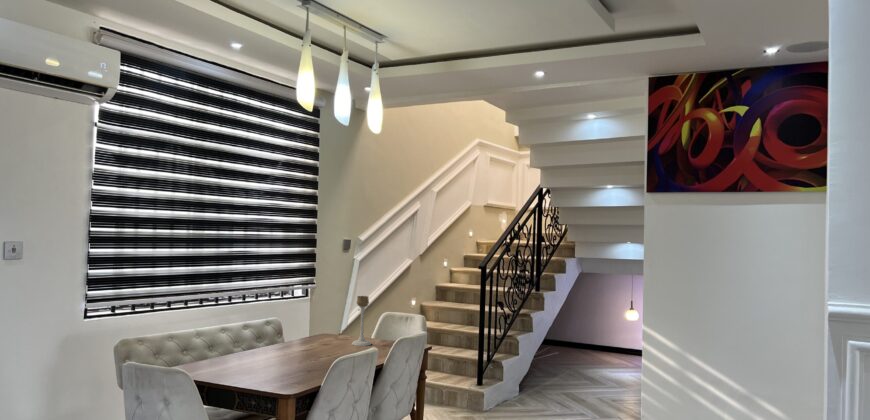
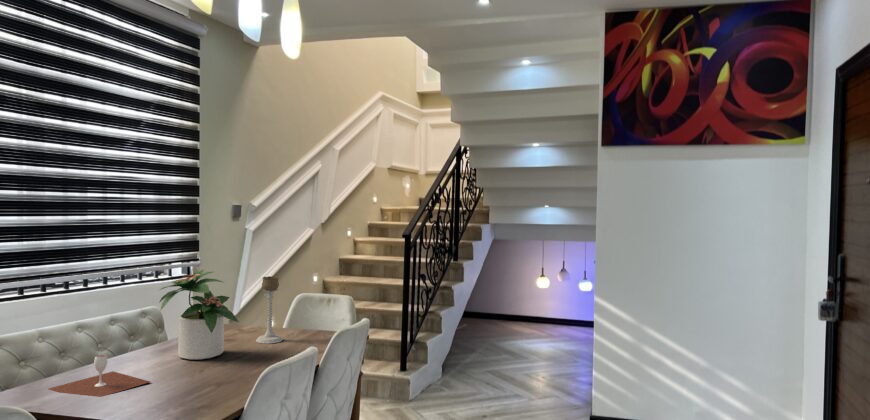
potted plant: none [284,289,339,352] -> present [160,270,239,360]
wine glass: none [220,341,280,367] -> present [49,355,150,397]

